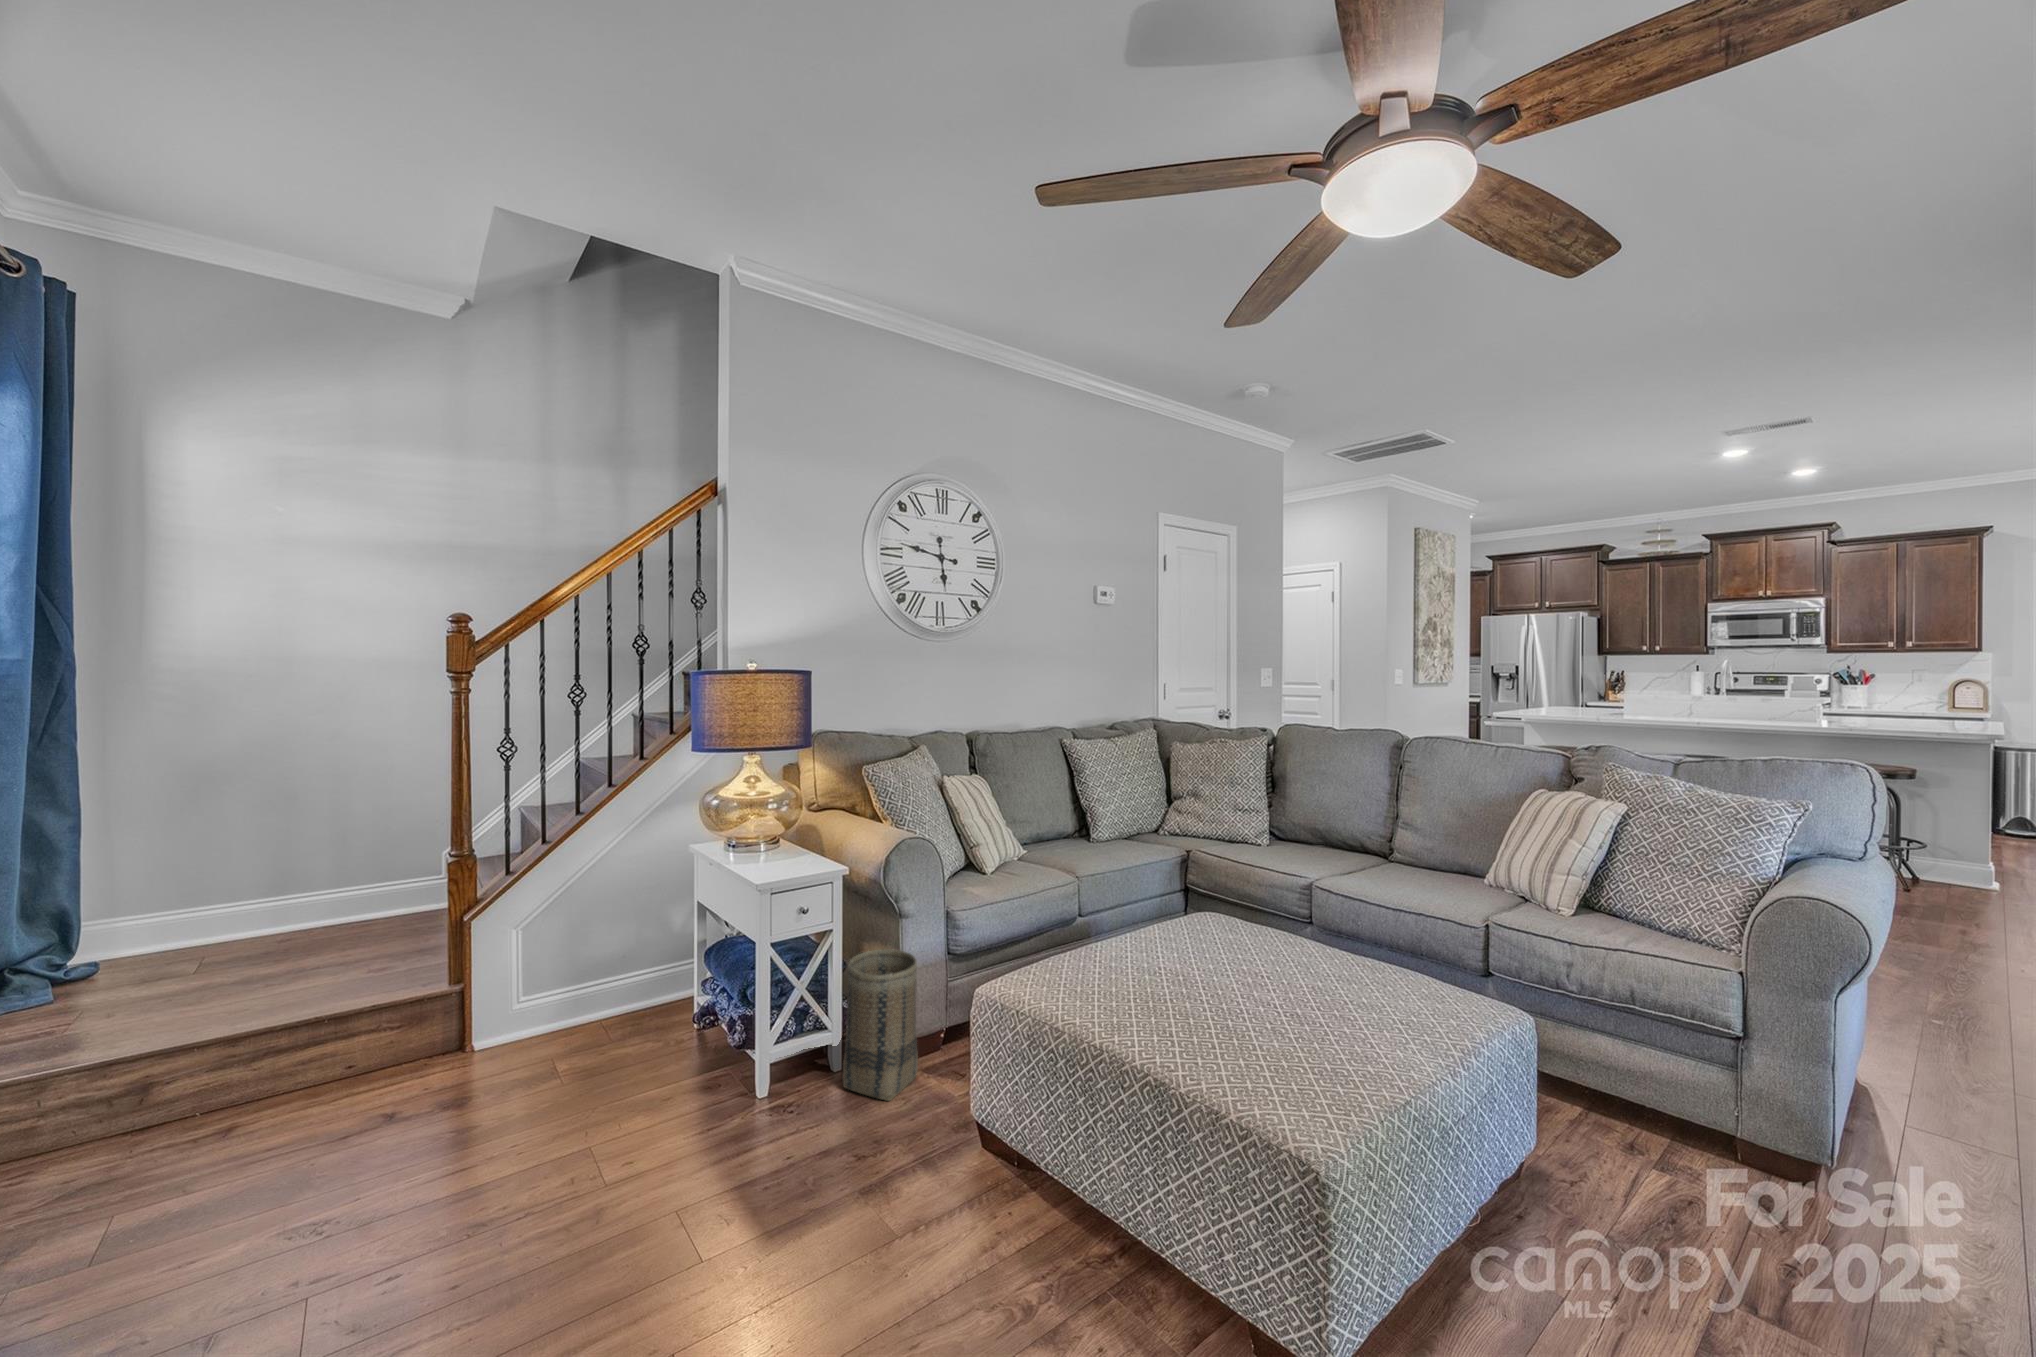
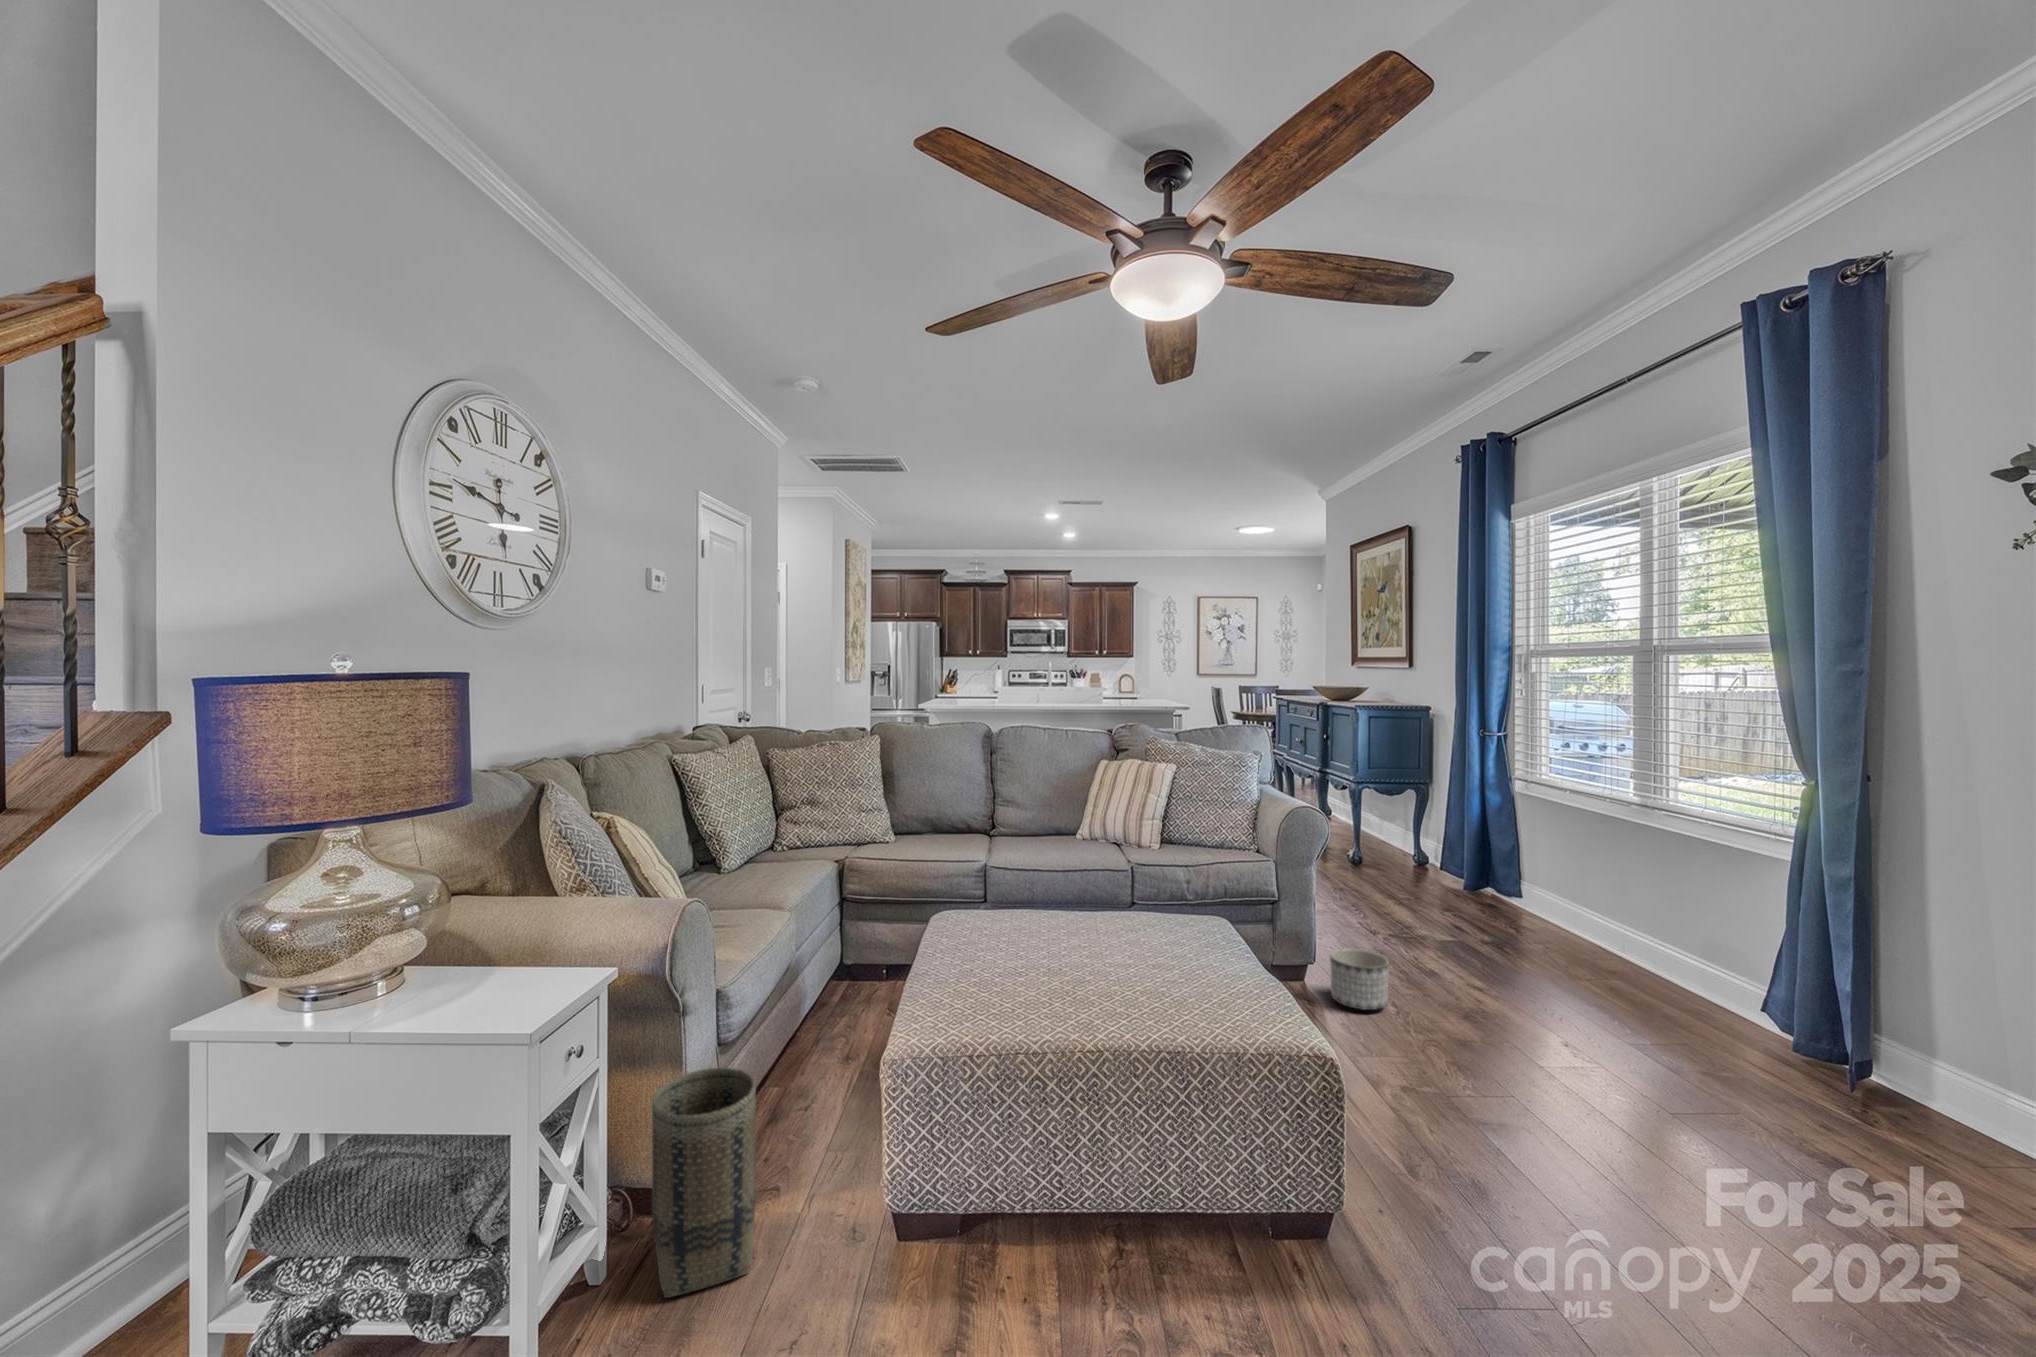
planter: none [1801,1149,1941,1284] -> present [1330,949,1389,1010]

